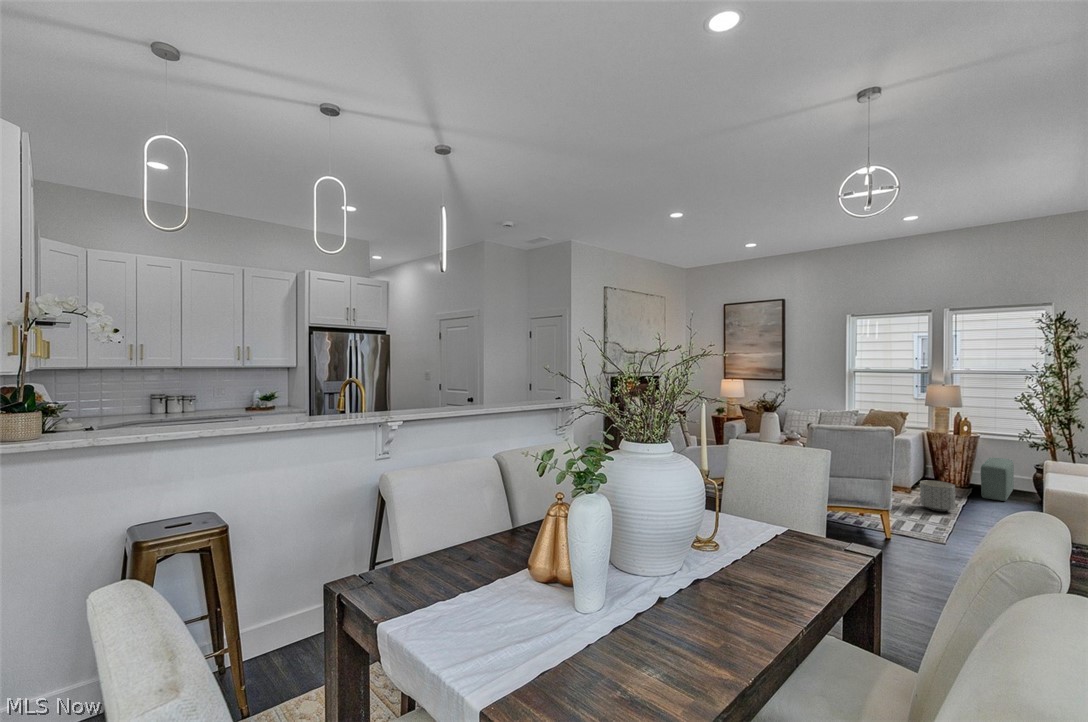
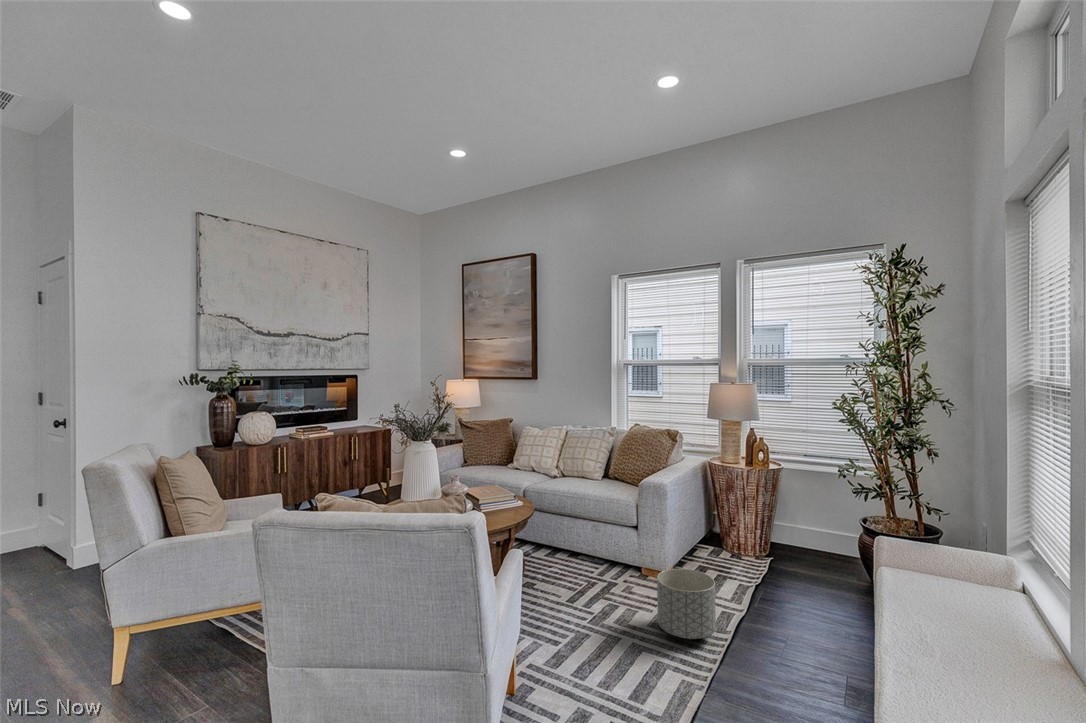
pouf: present [981,458,1014,501] -> none [778,503,833,590]

